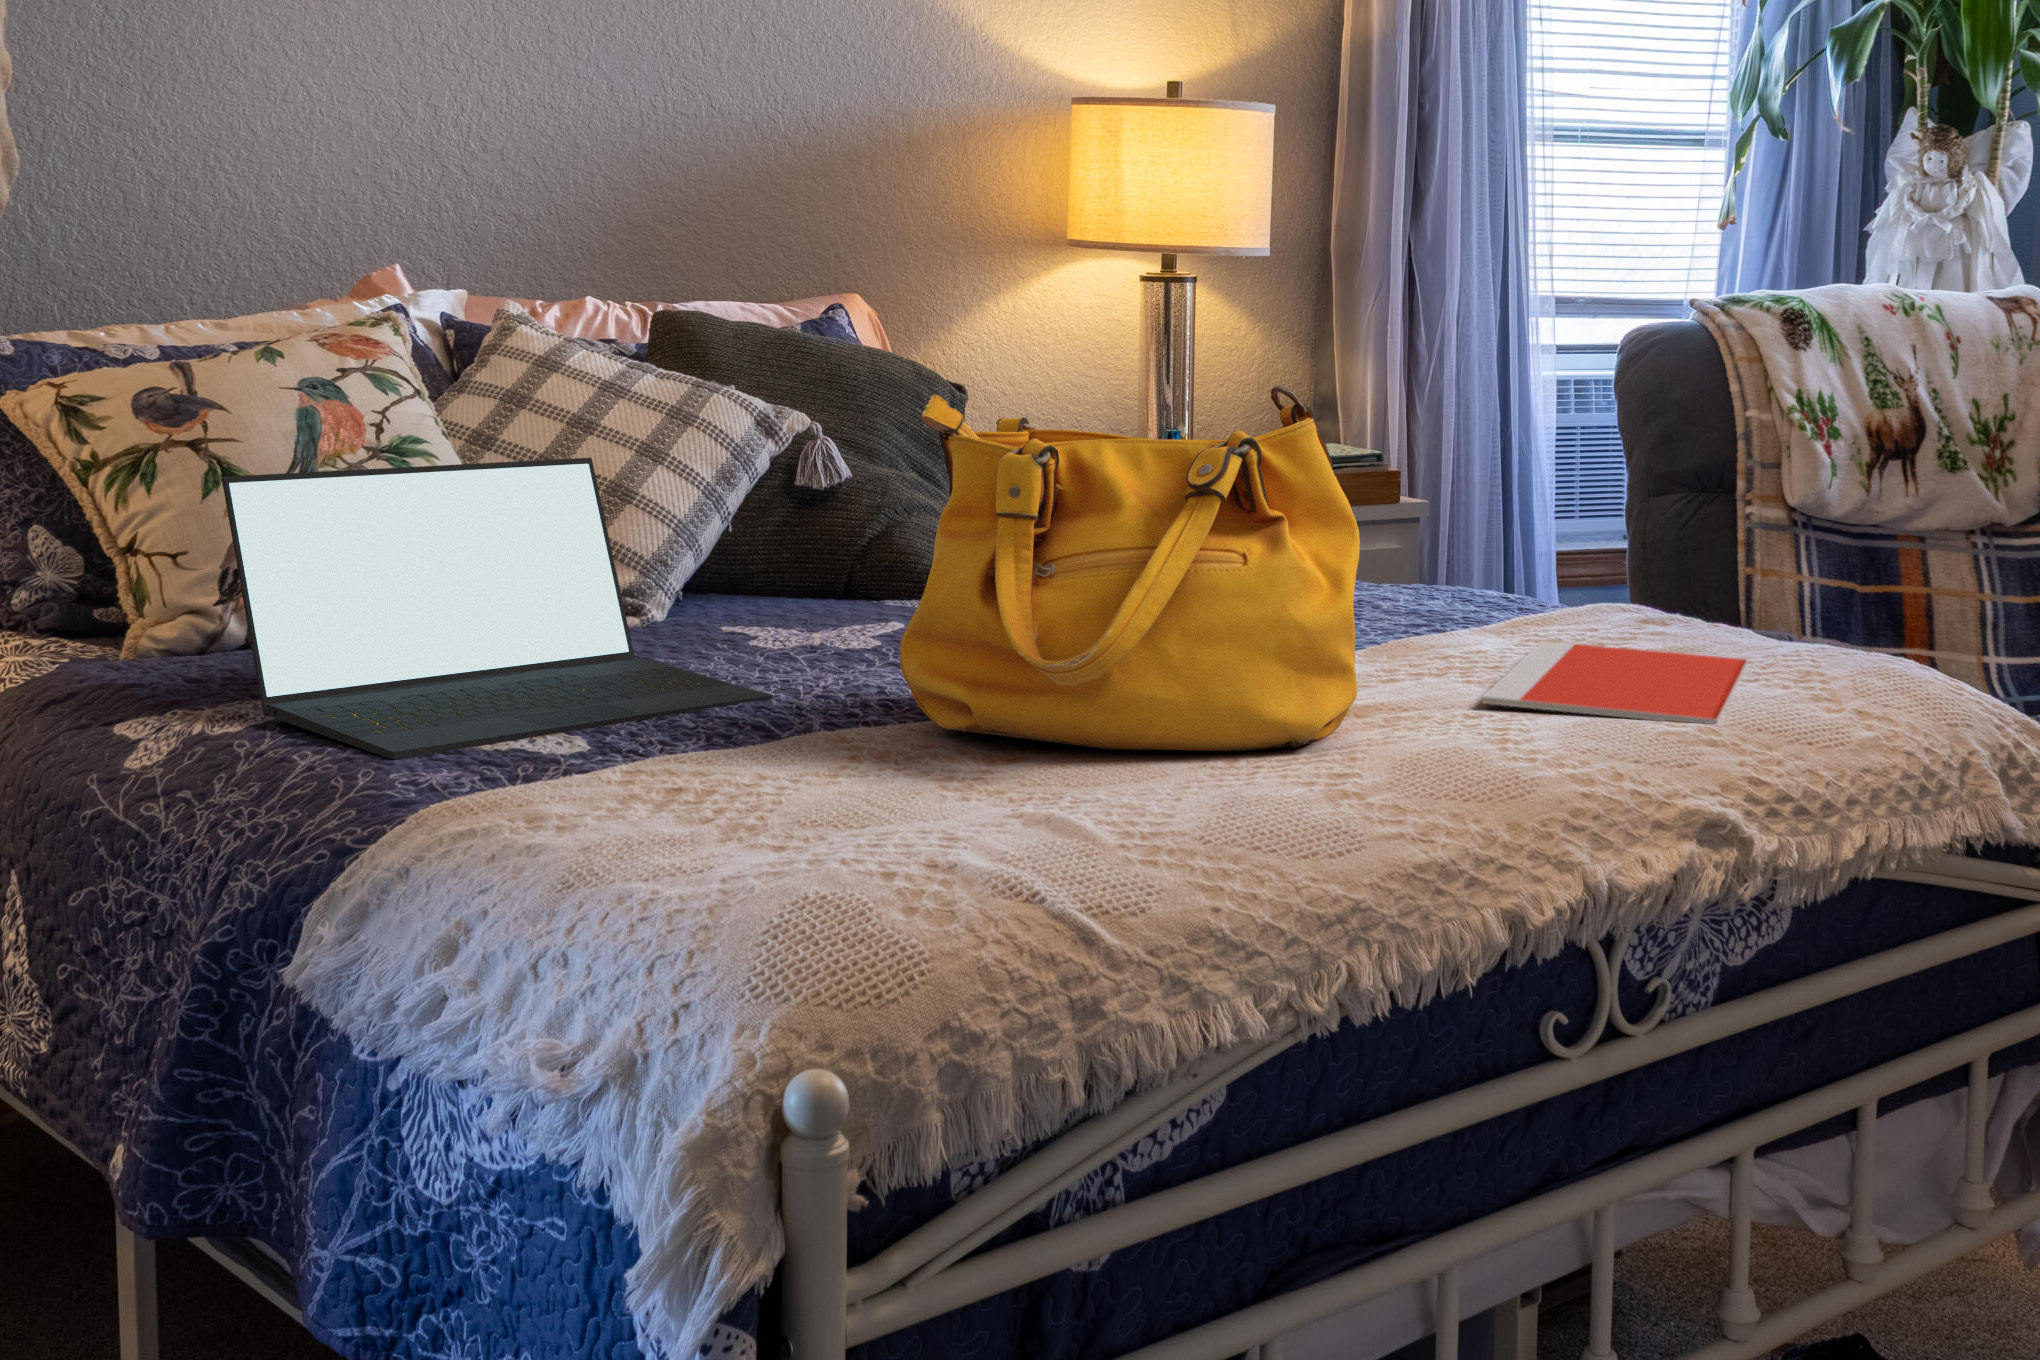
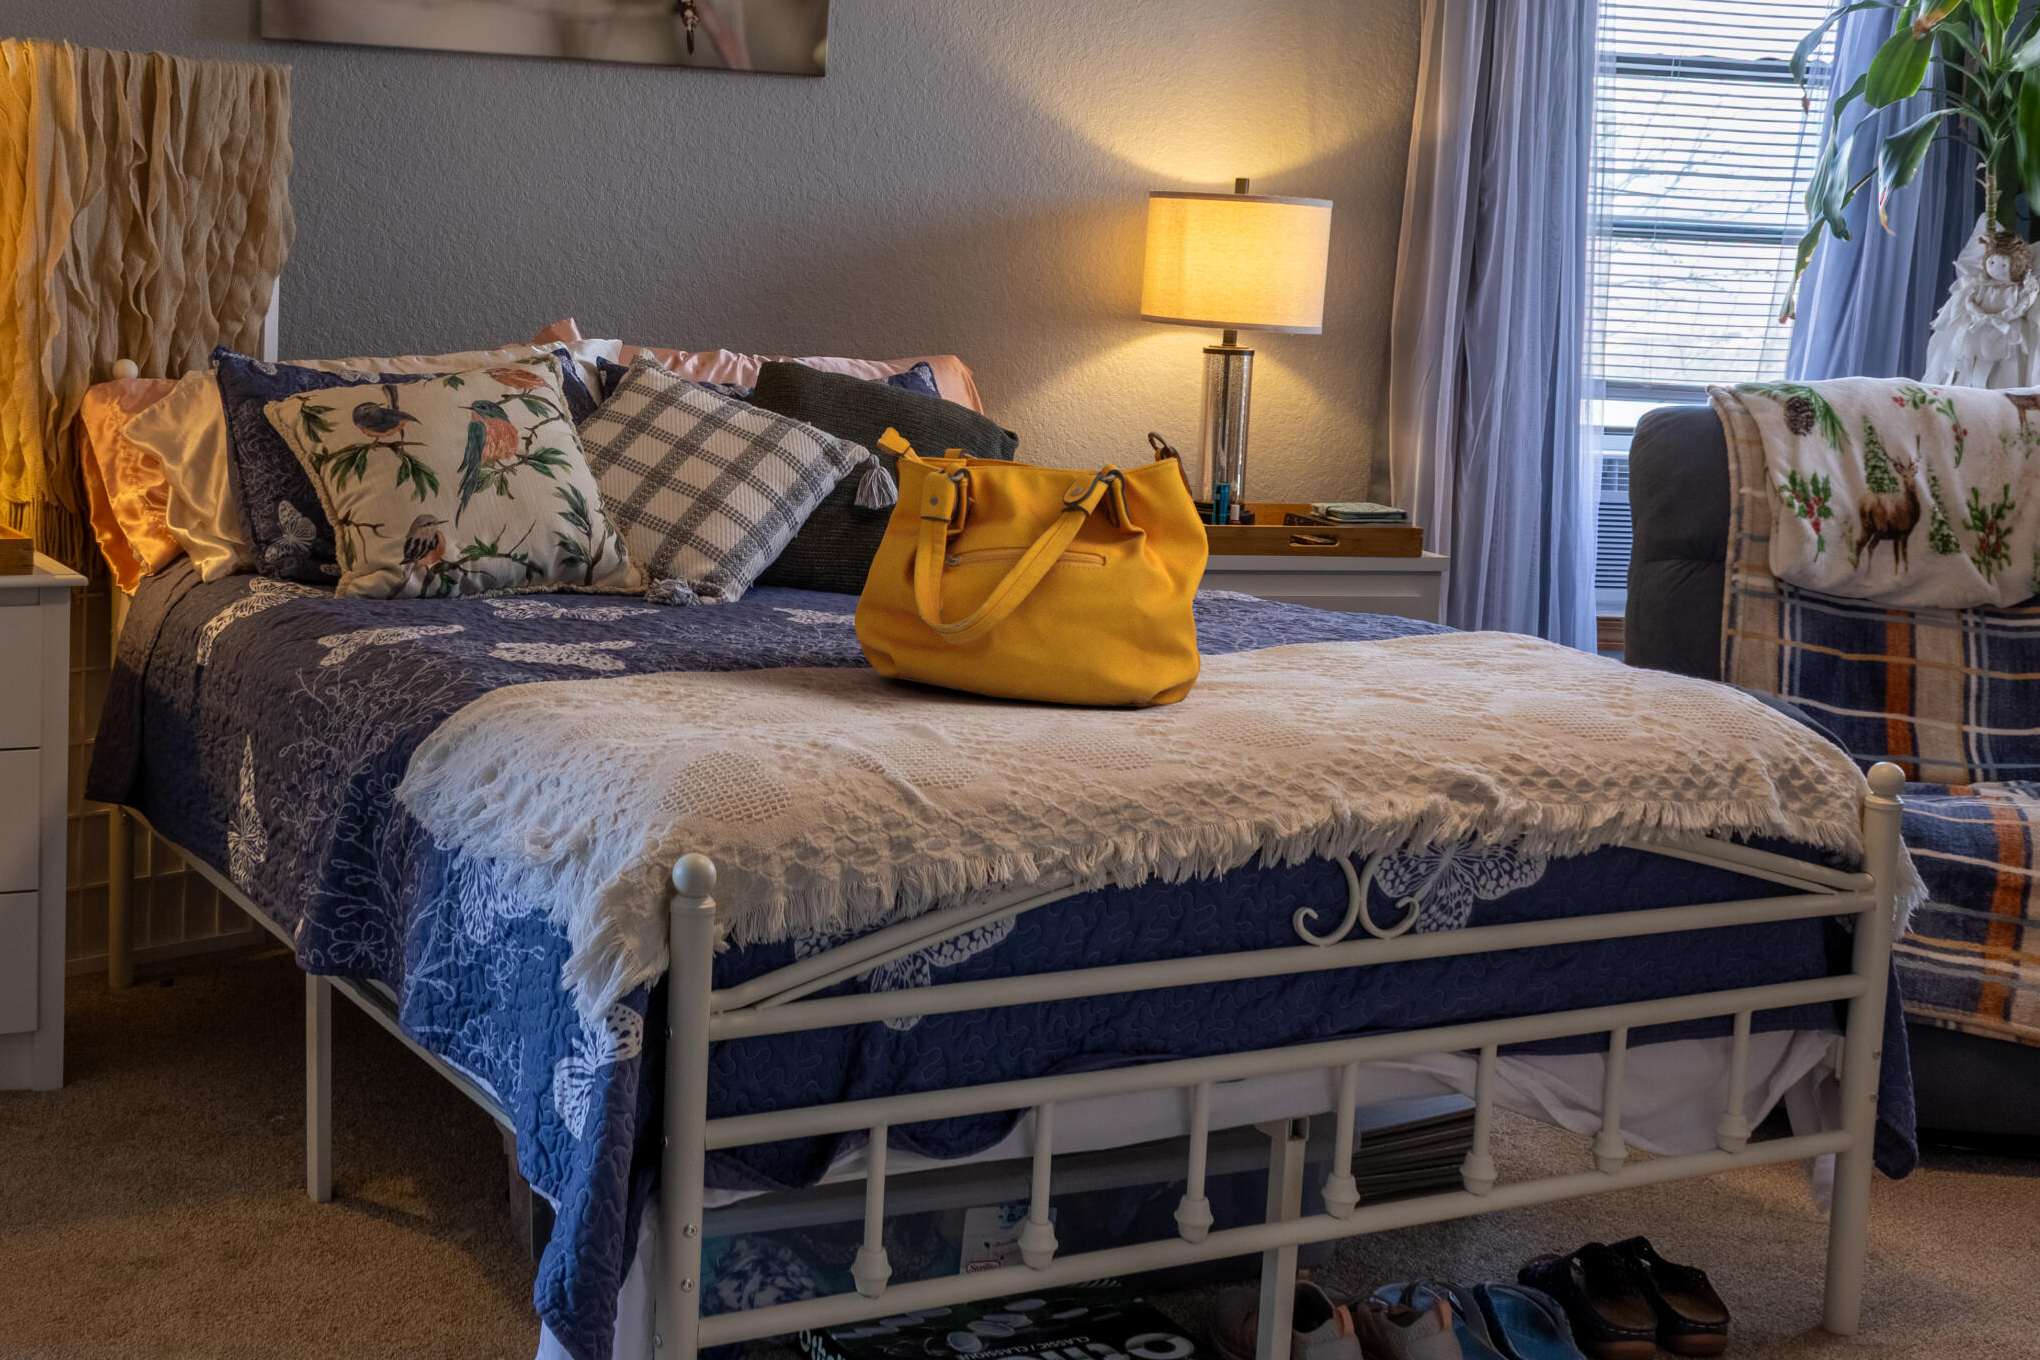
laptop: present [222,458,773,760] -> none [398,465,778,666]
notebook: present [1482,641,1748,724] -> none [1317,658,1586,722]

